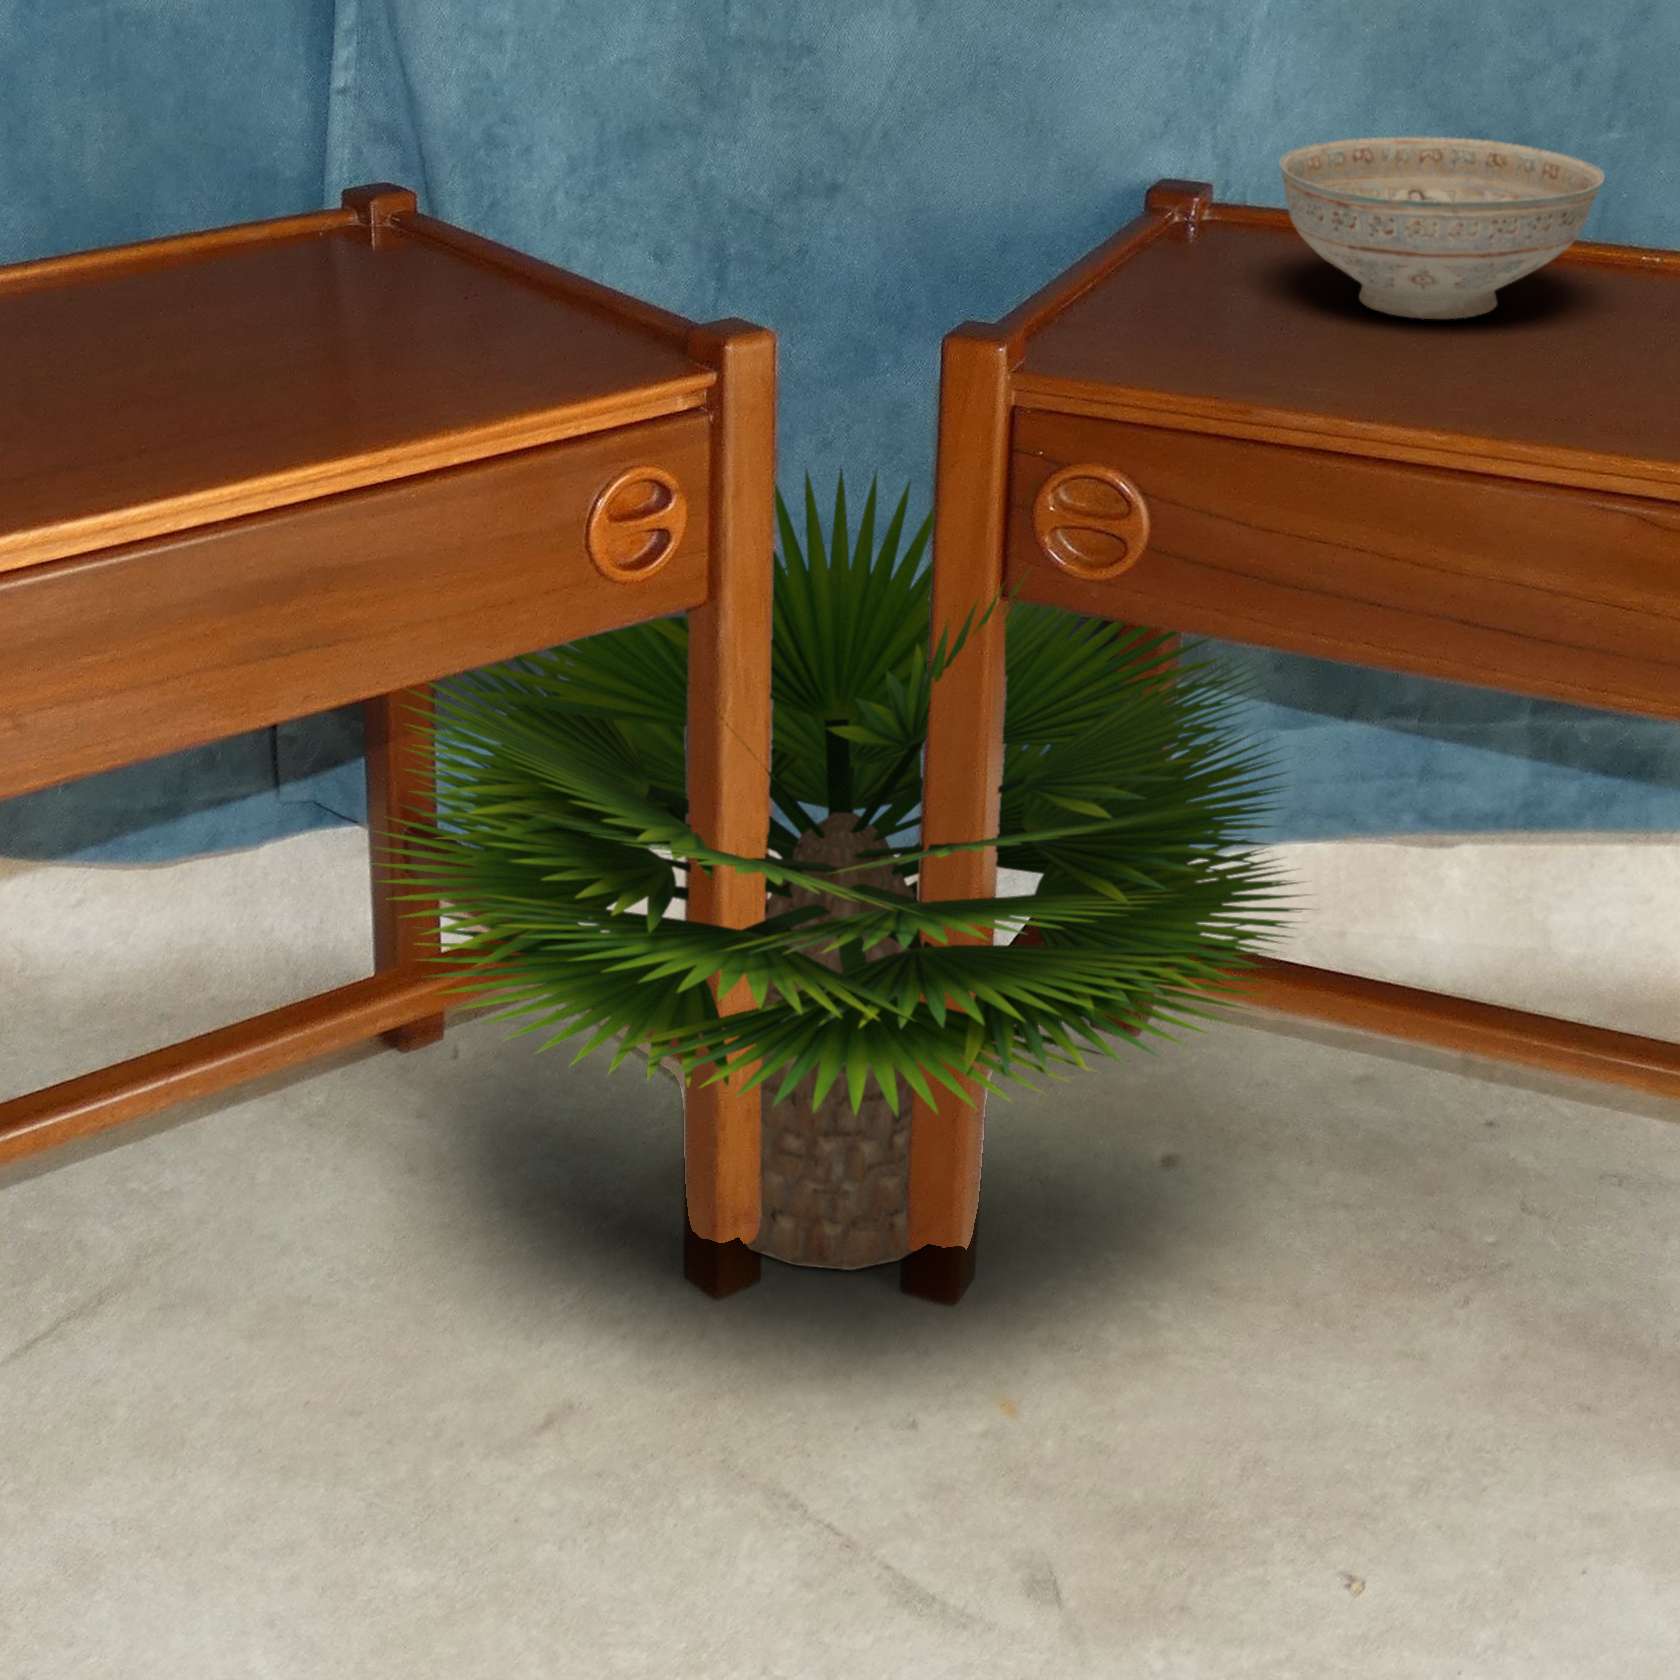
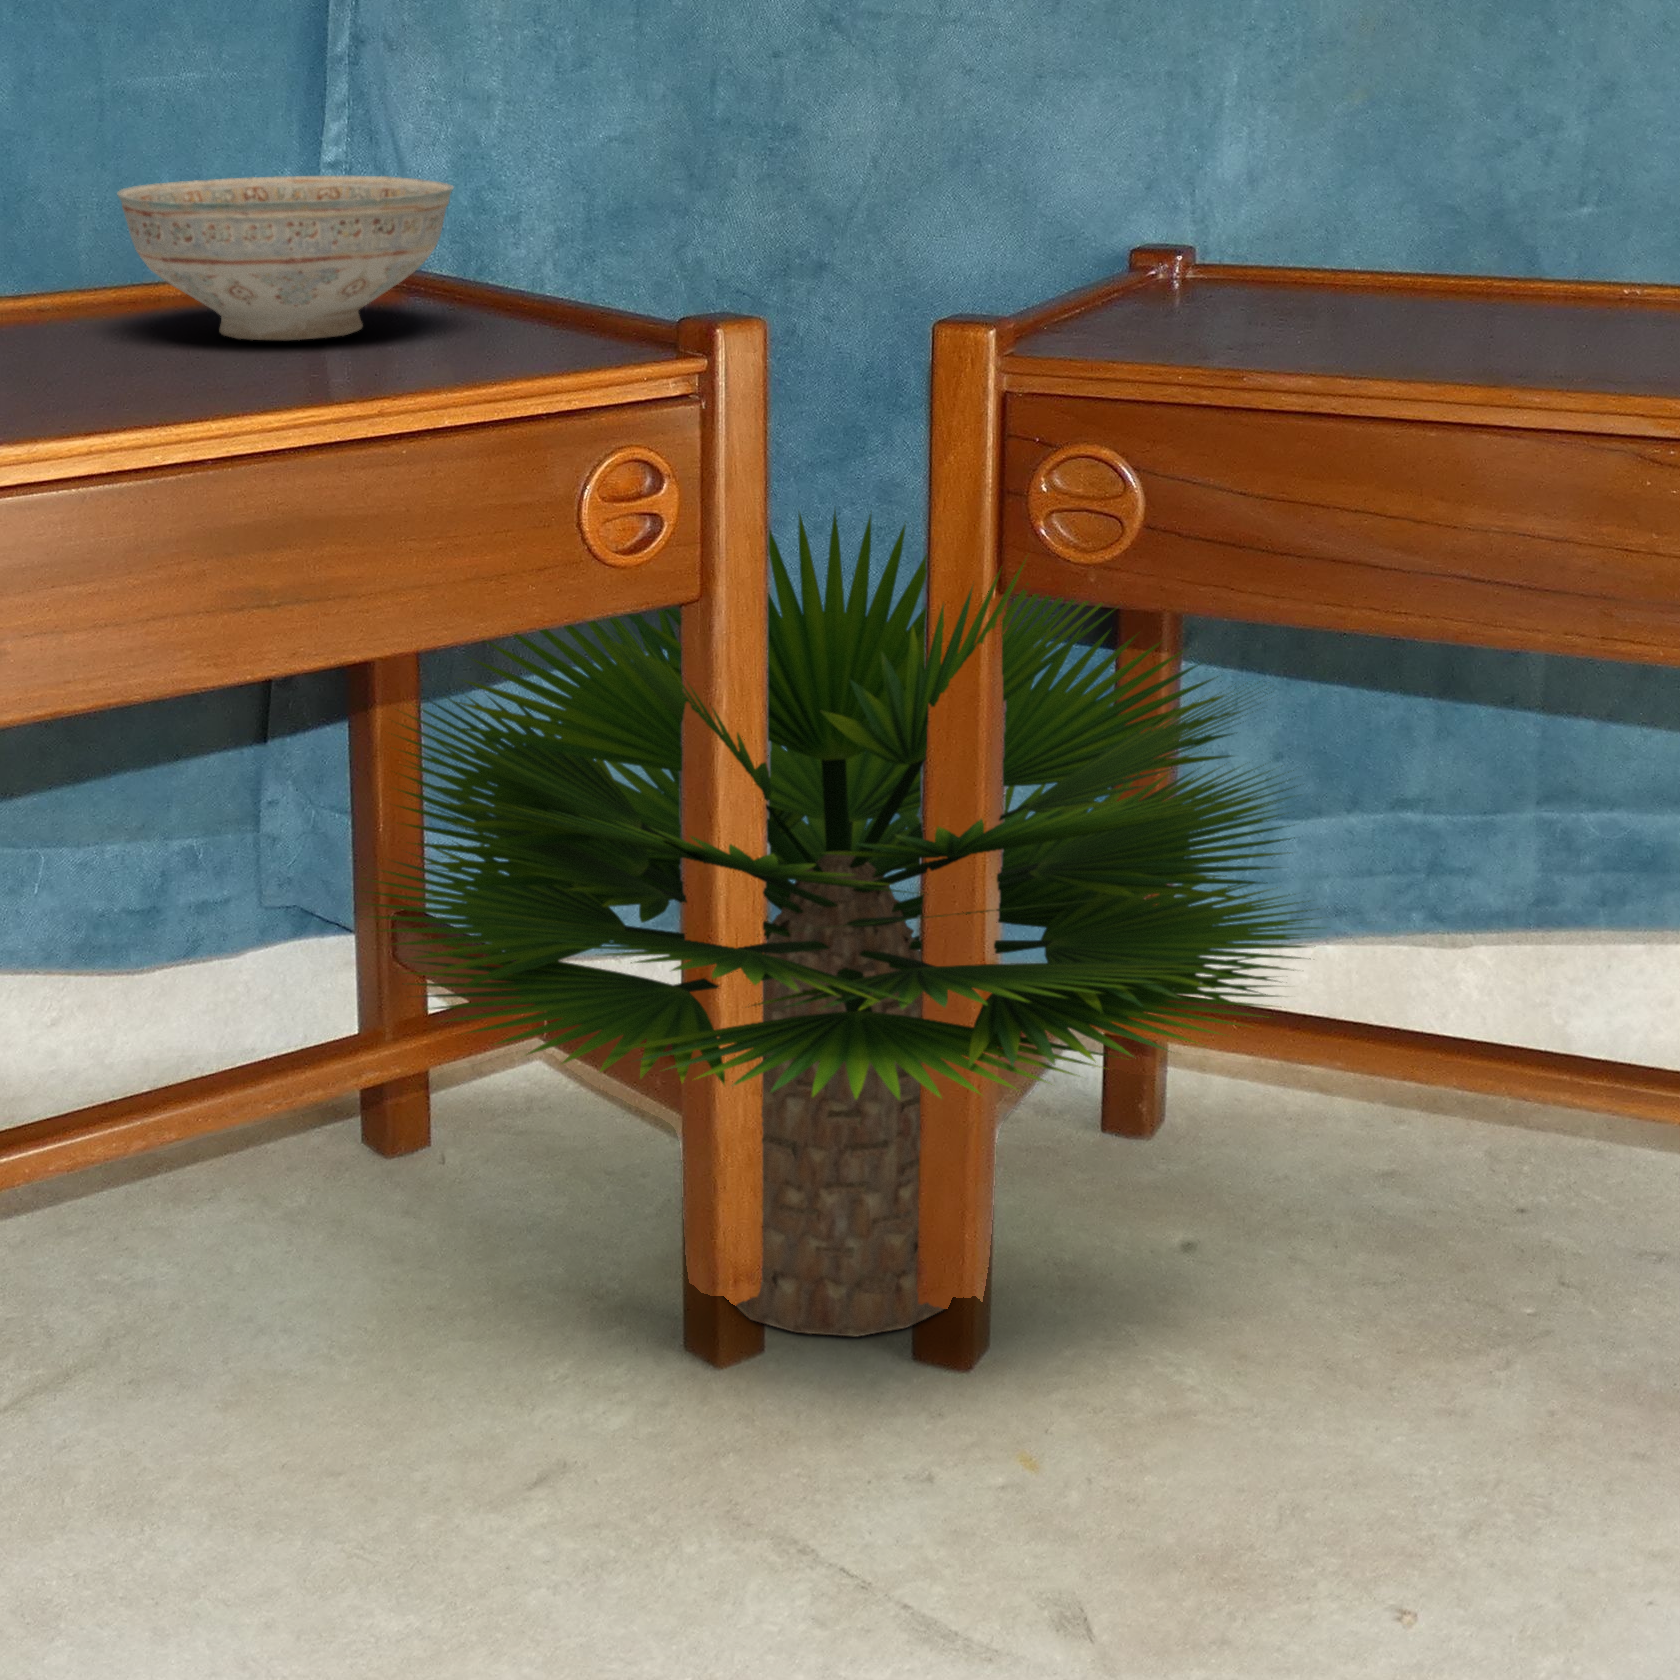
decorative bowl: present [1279,136,1605,319] -> present [117,176,453,340]

